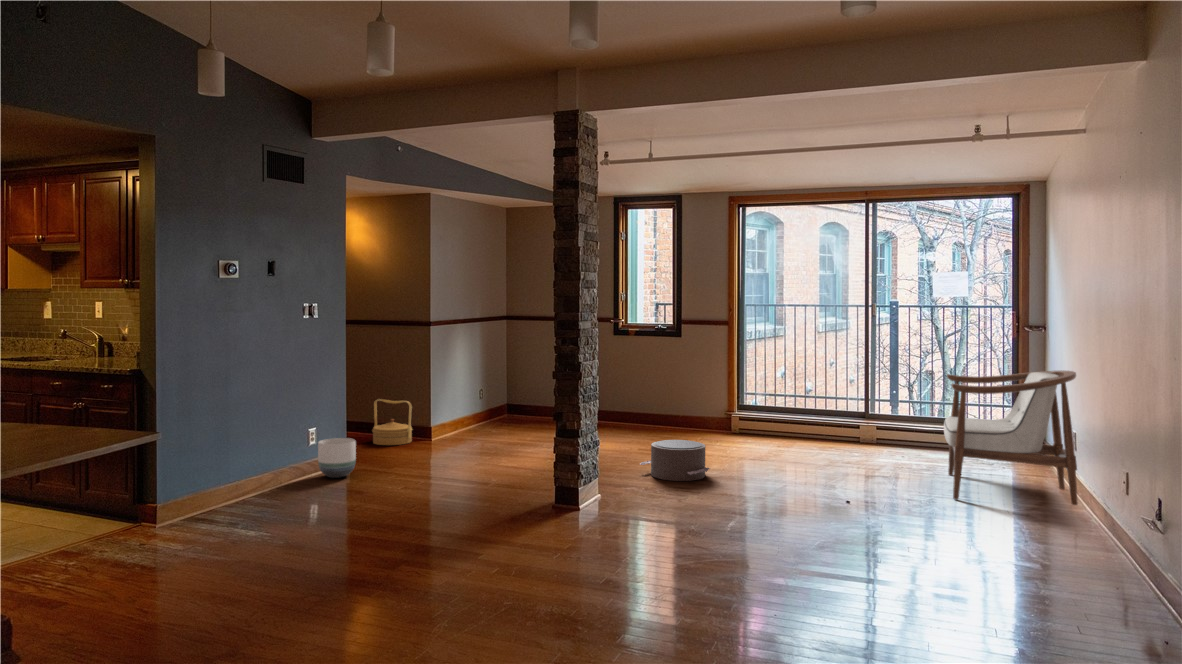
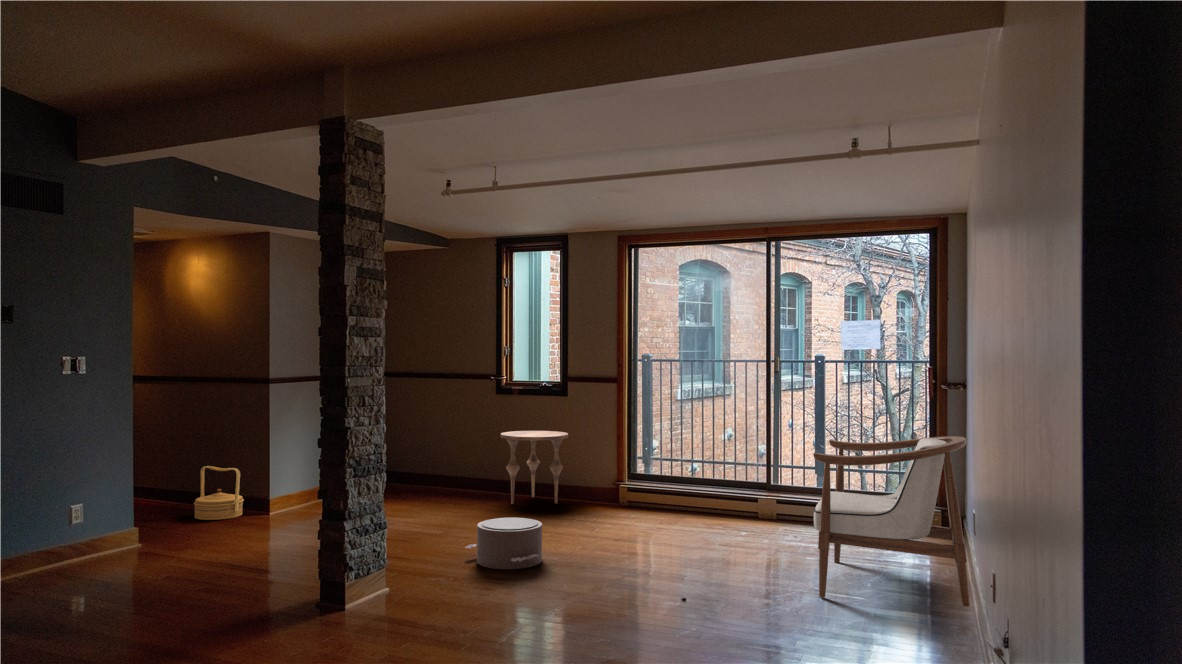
side table: none [626,369,686,432] -> present [501,431,568,504]
planter: present [318,438,356,478] -> none [76,515,127,563]

